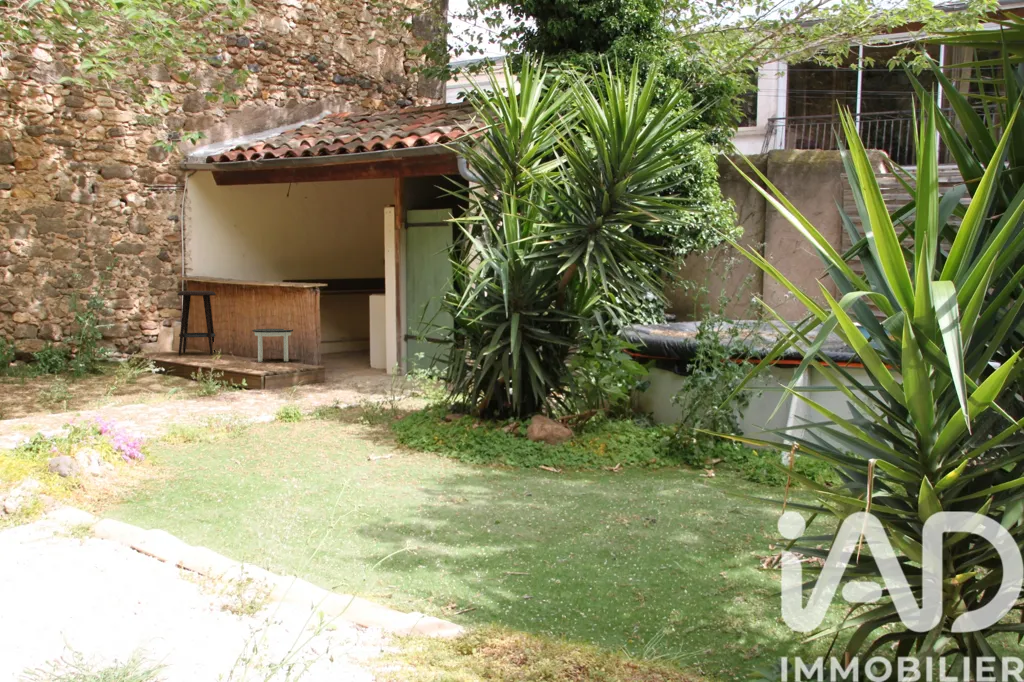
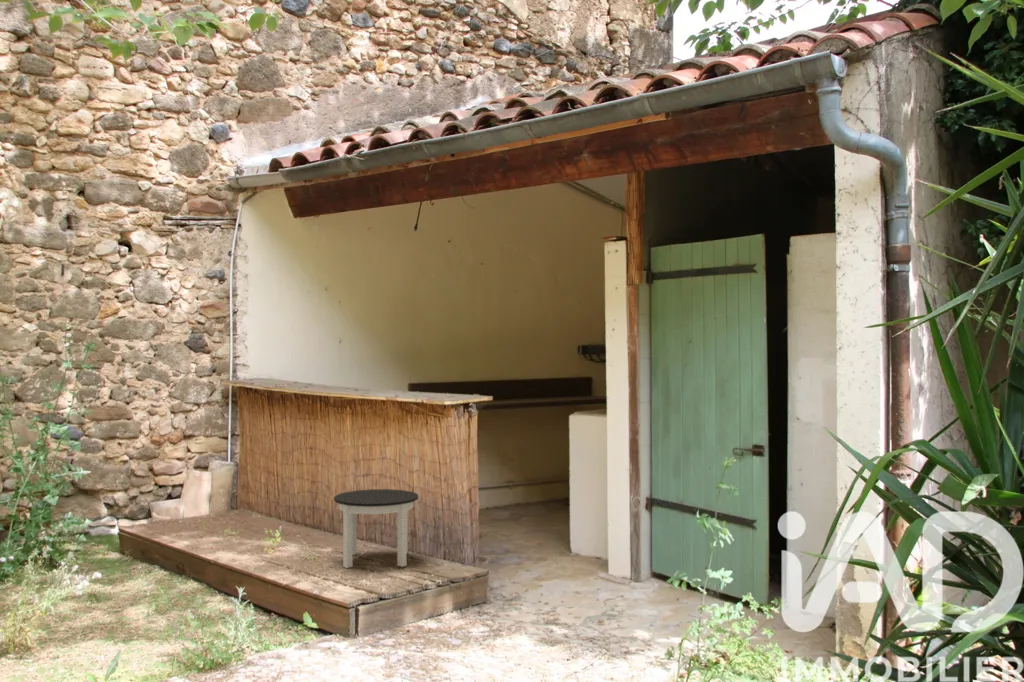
stool: present [178,291,216,355] -> none [204,406,280,535]

